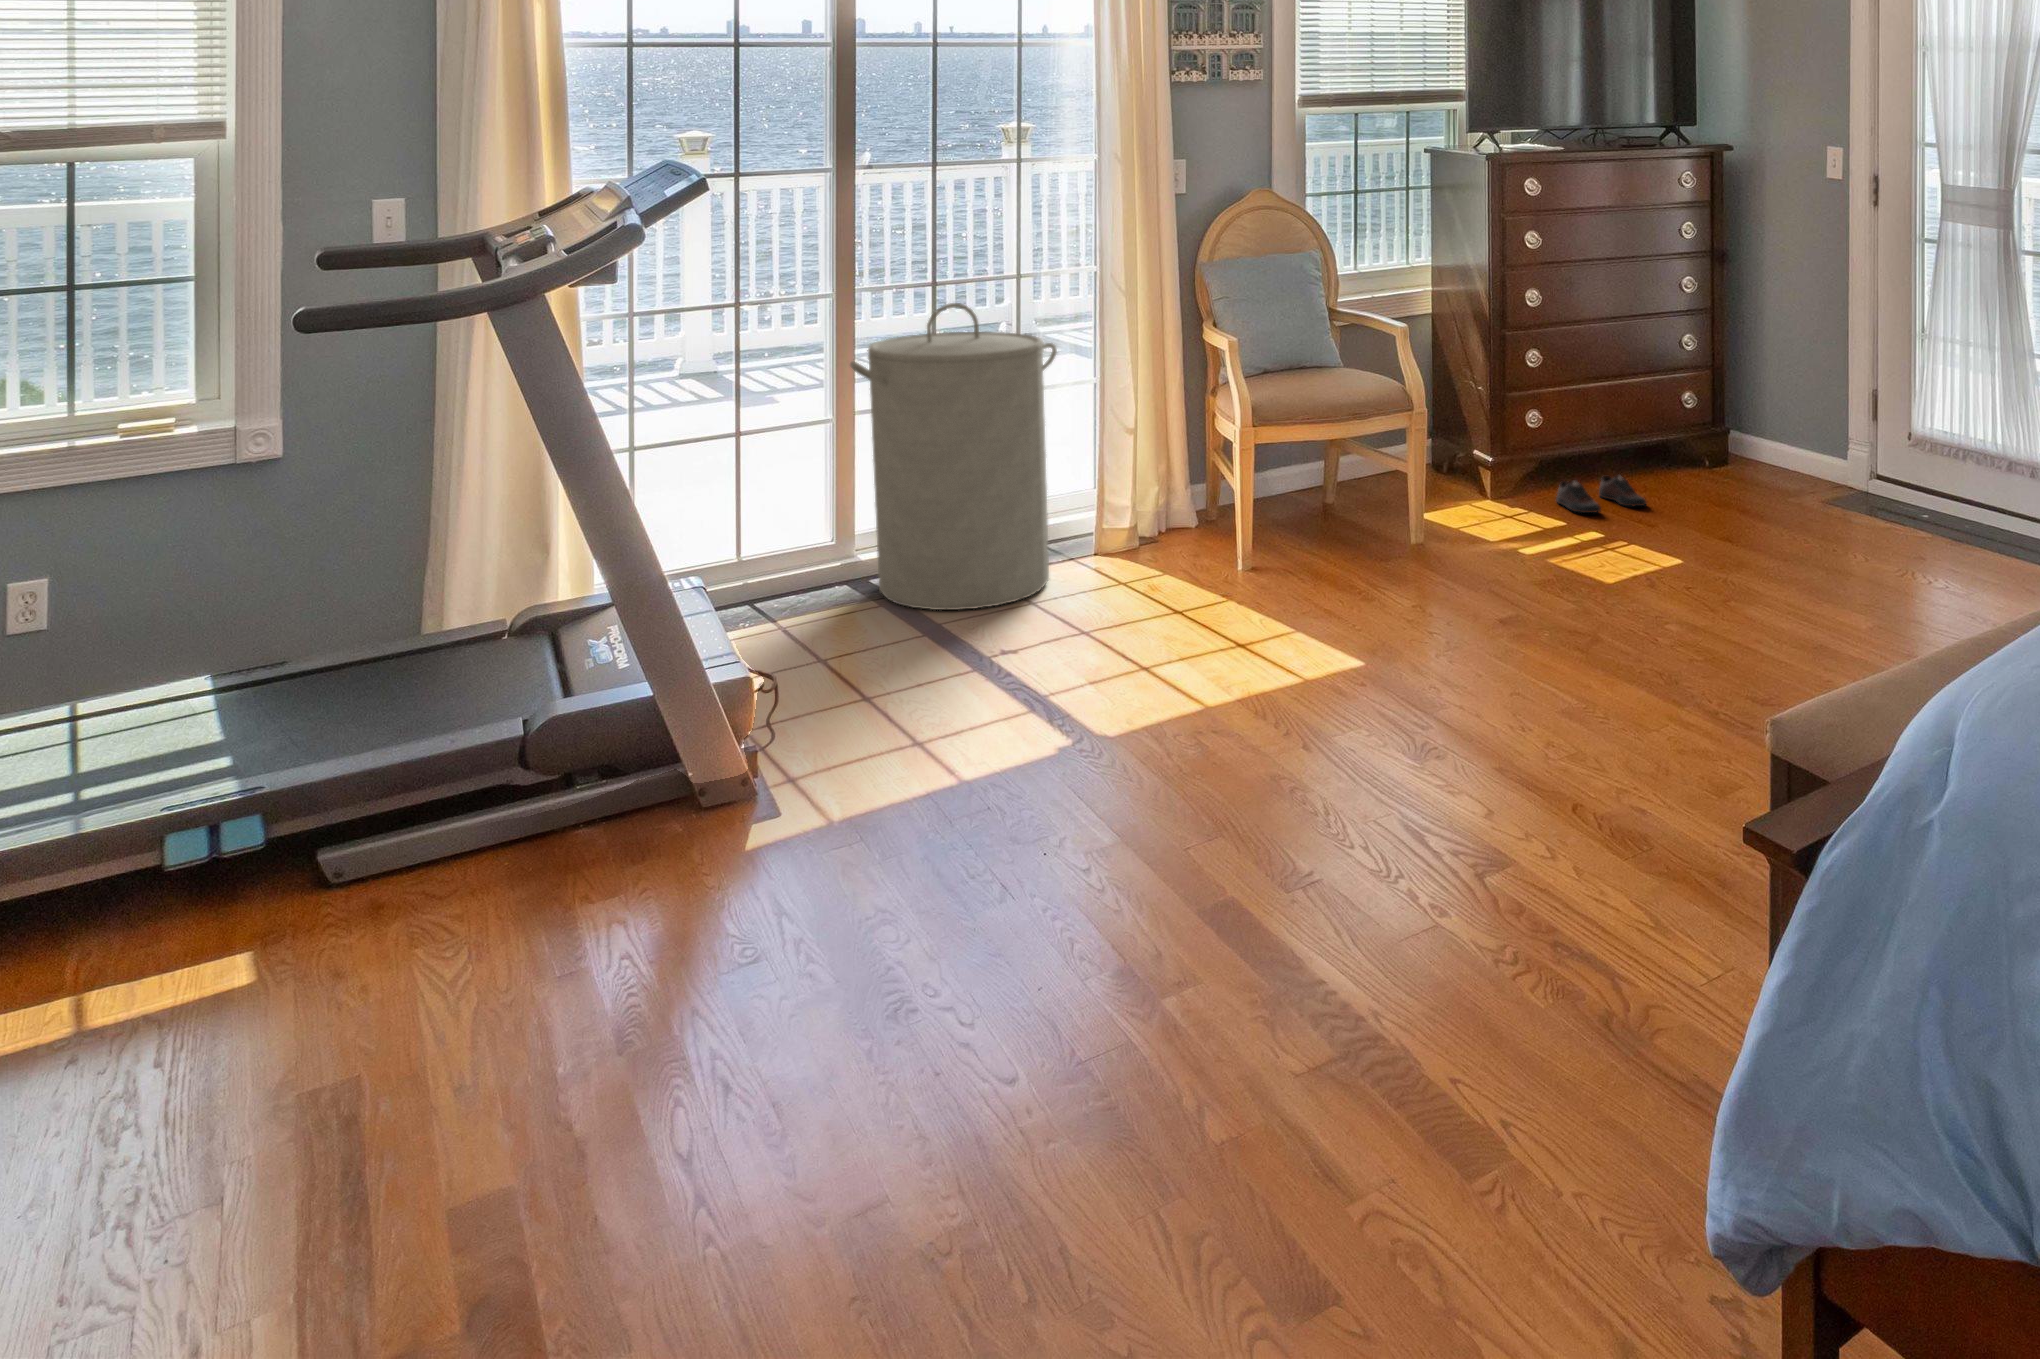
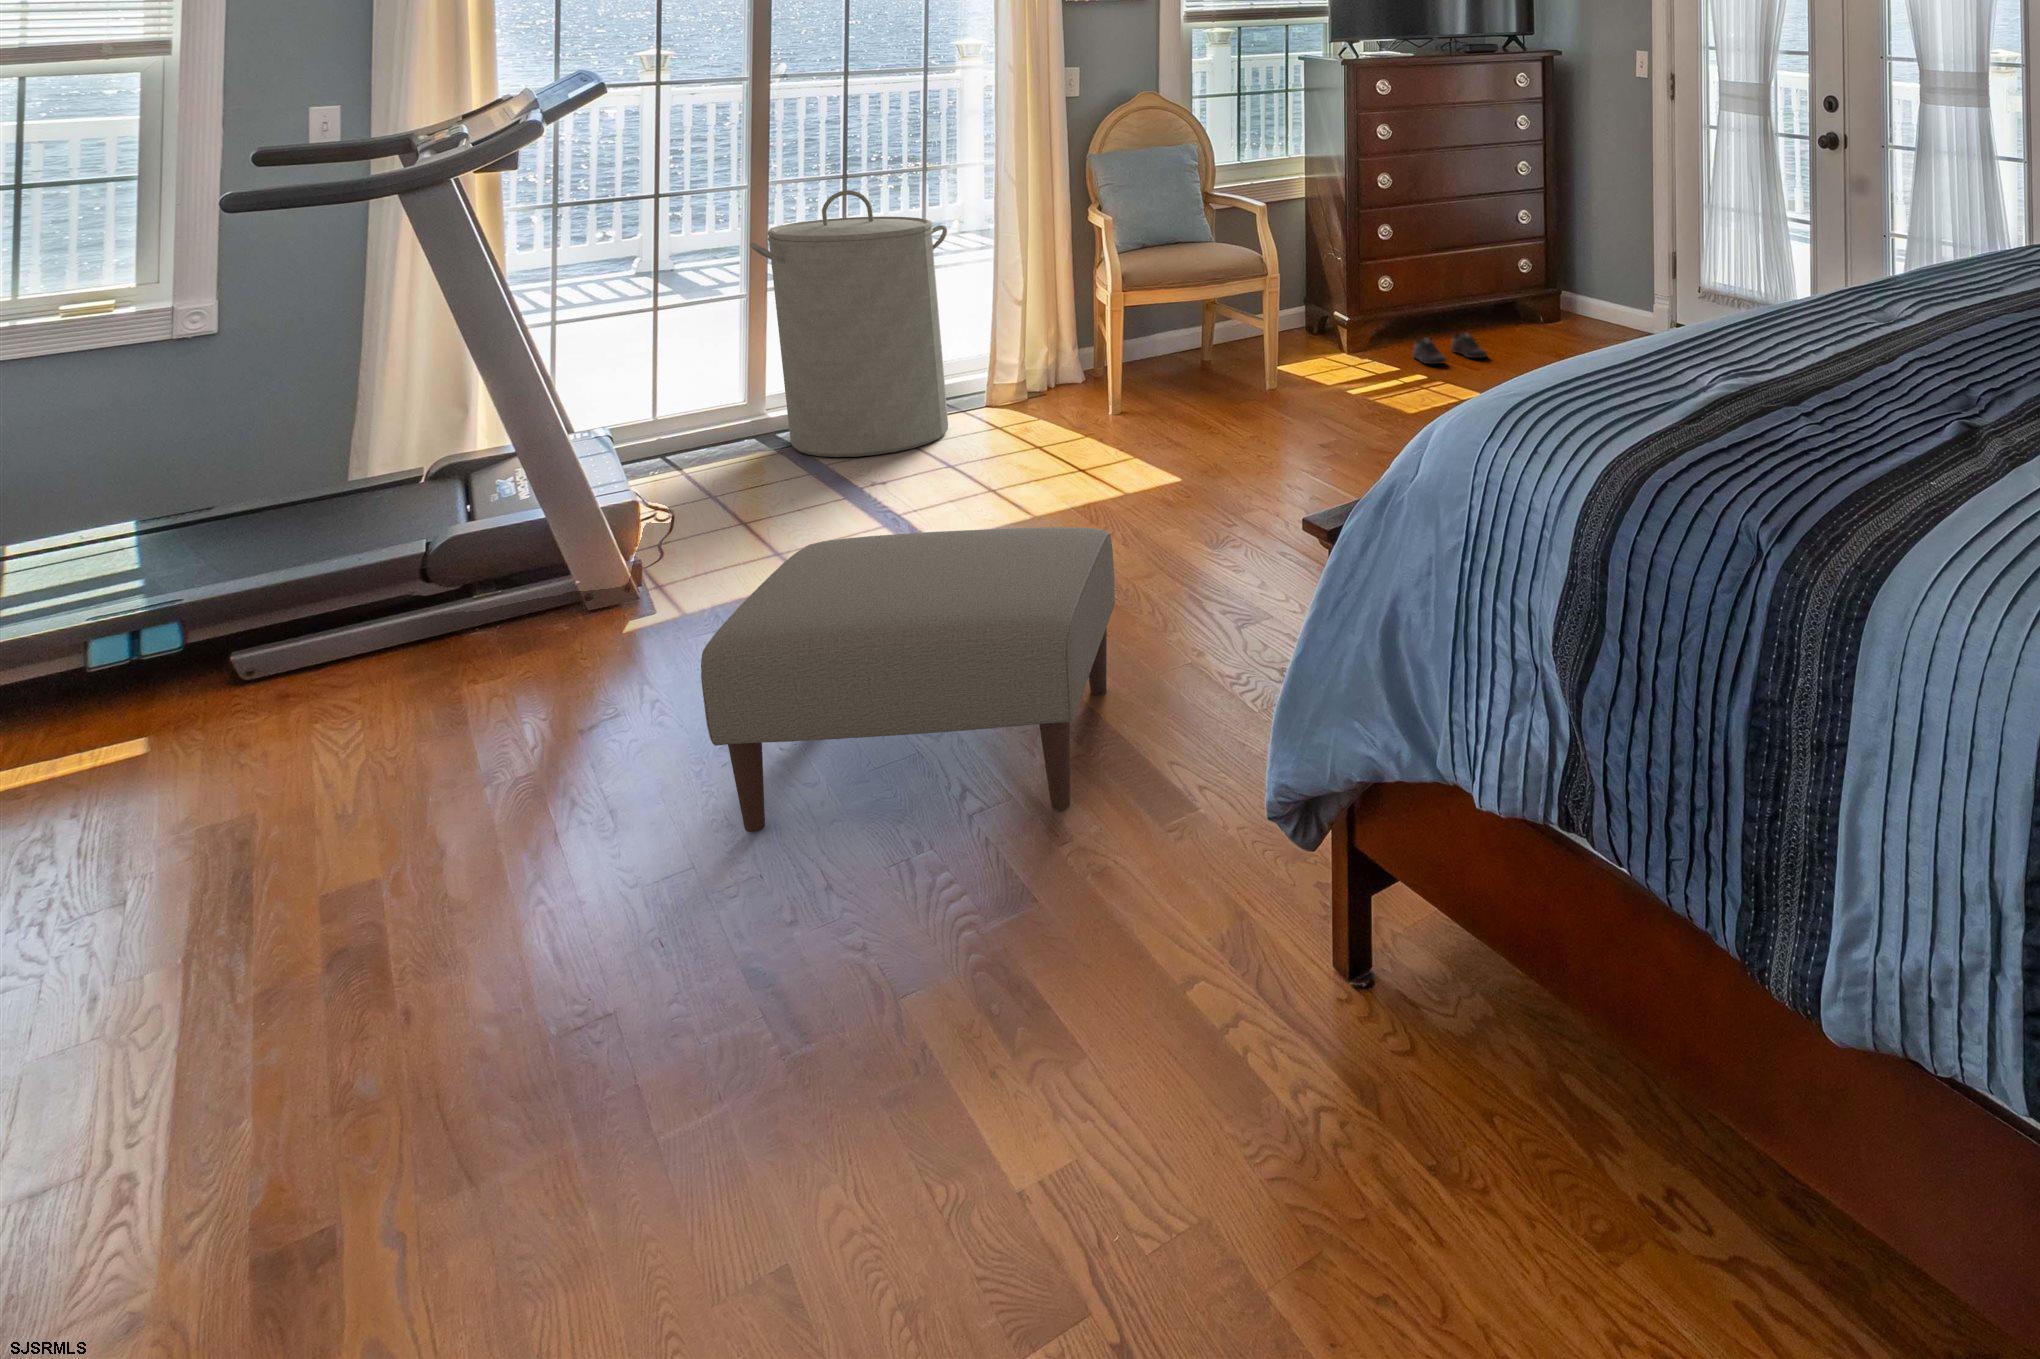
ottoman: none [915,751,1382,1163] -> present [701,527,1115,832]

